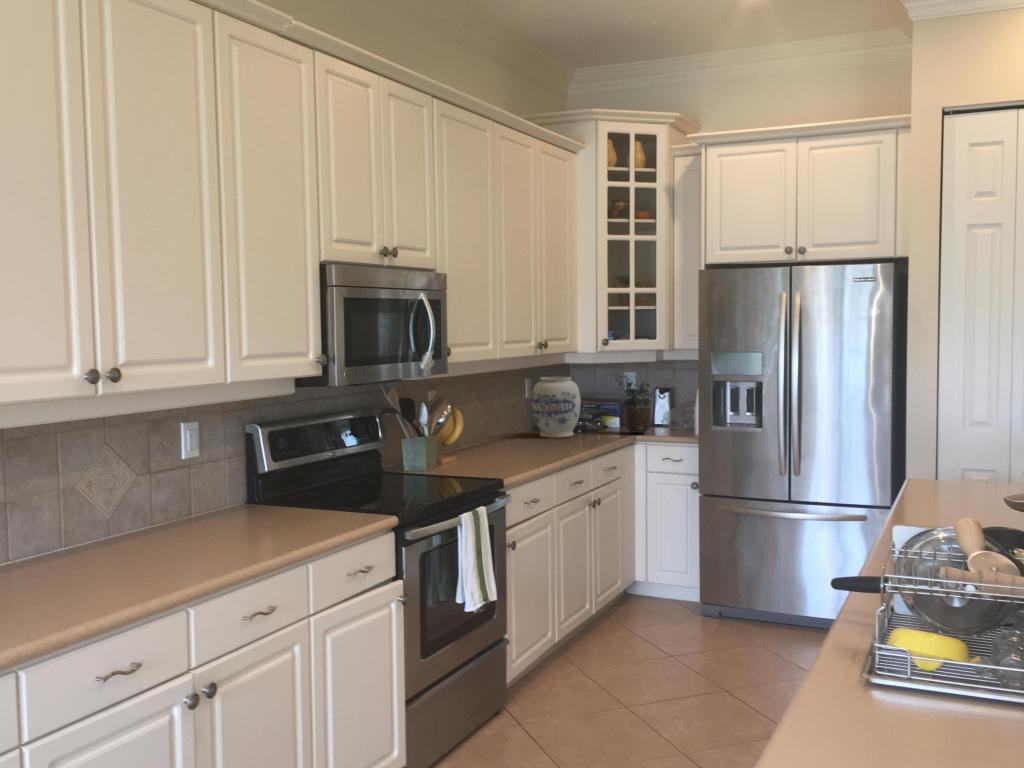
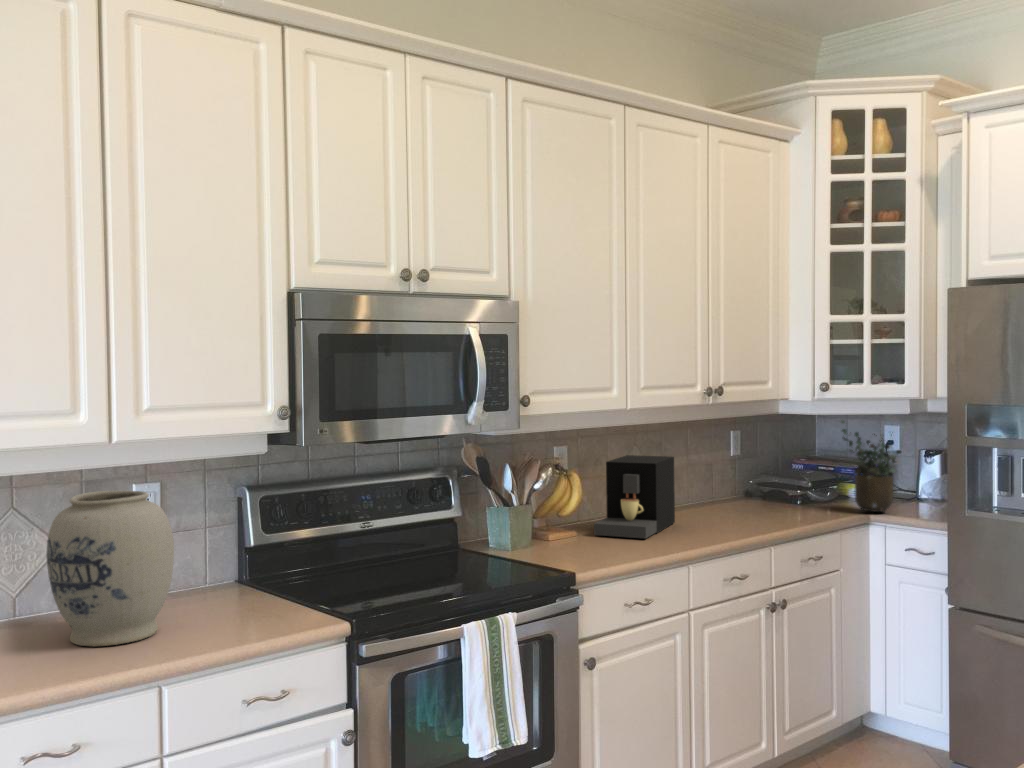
vase: present [532,377,581,438] -> present [46,491,174,646]
coffee maker: none [475,396,518,458] -> present [594,455,675,539]

